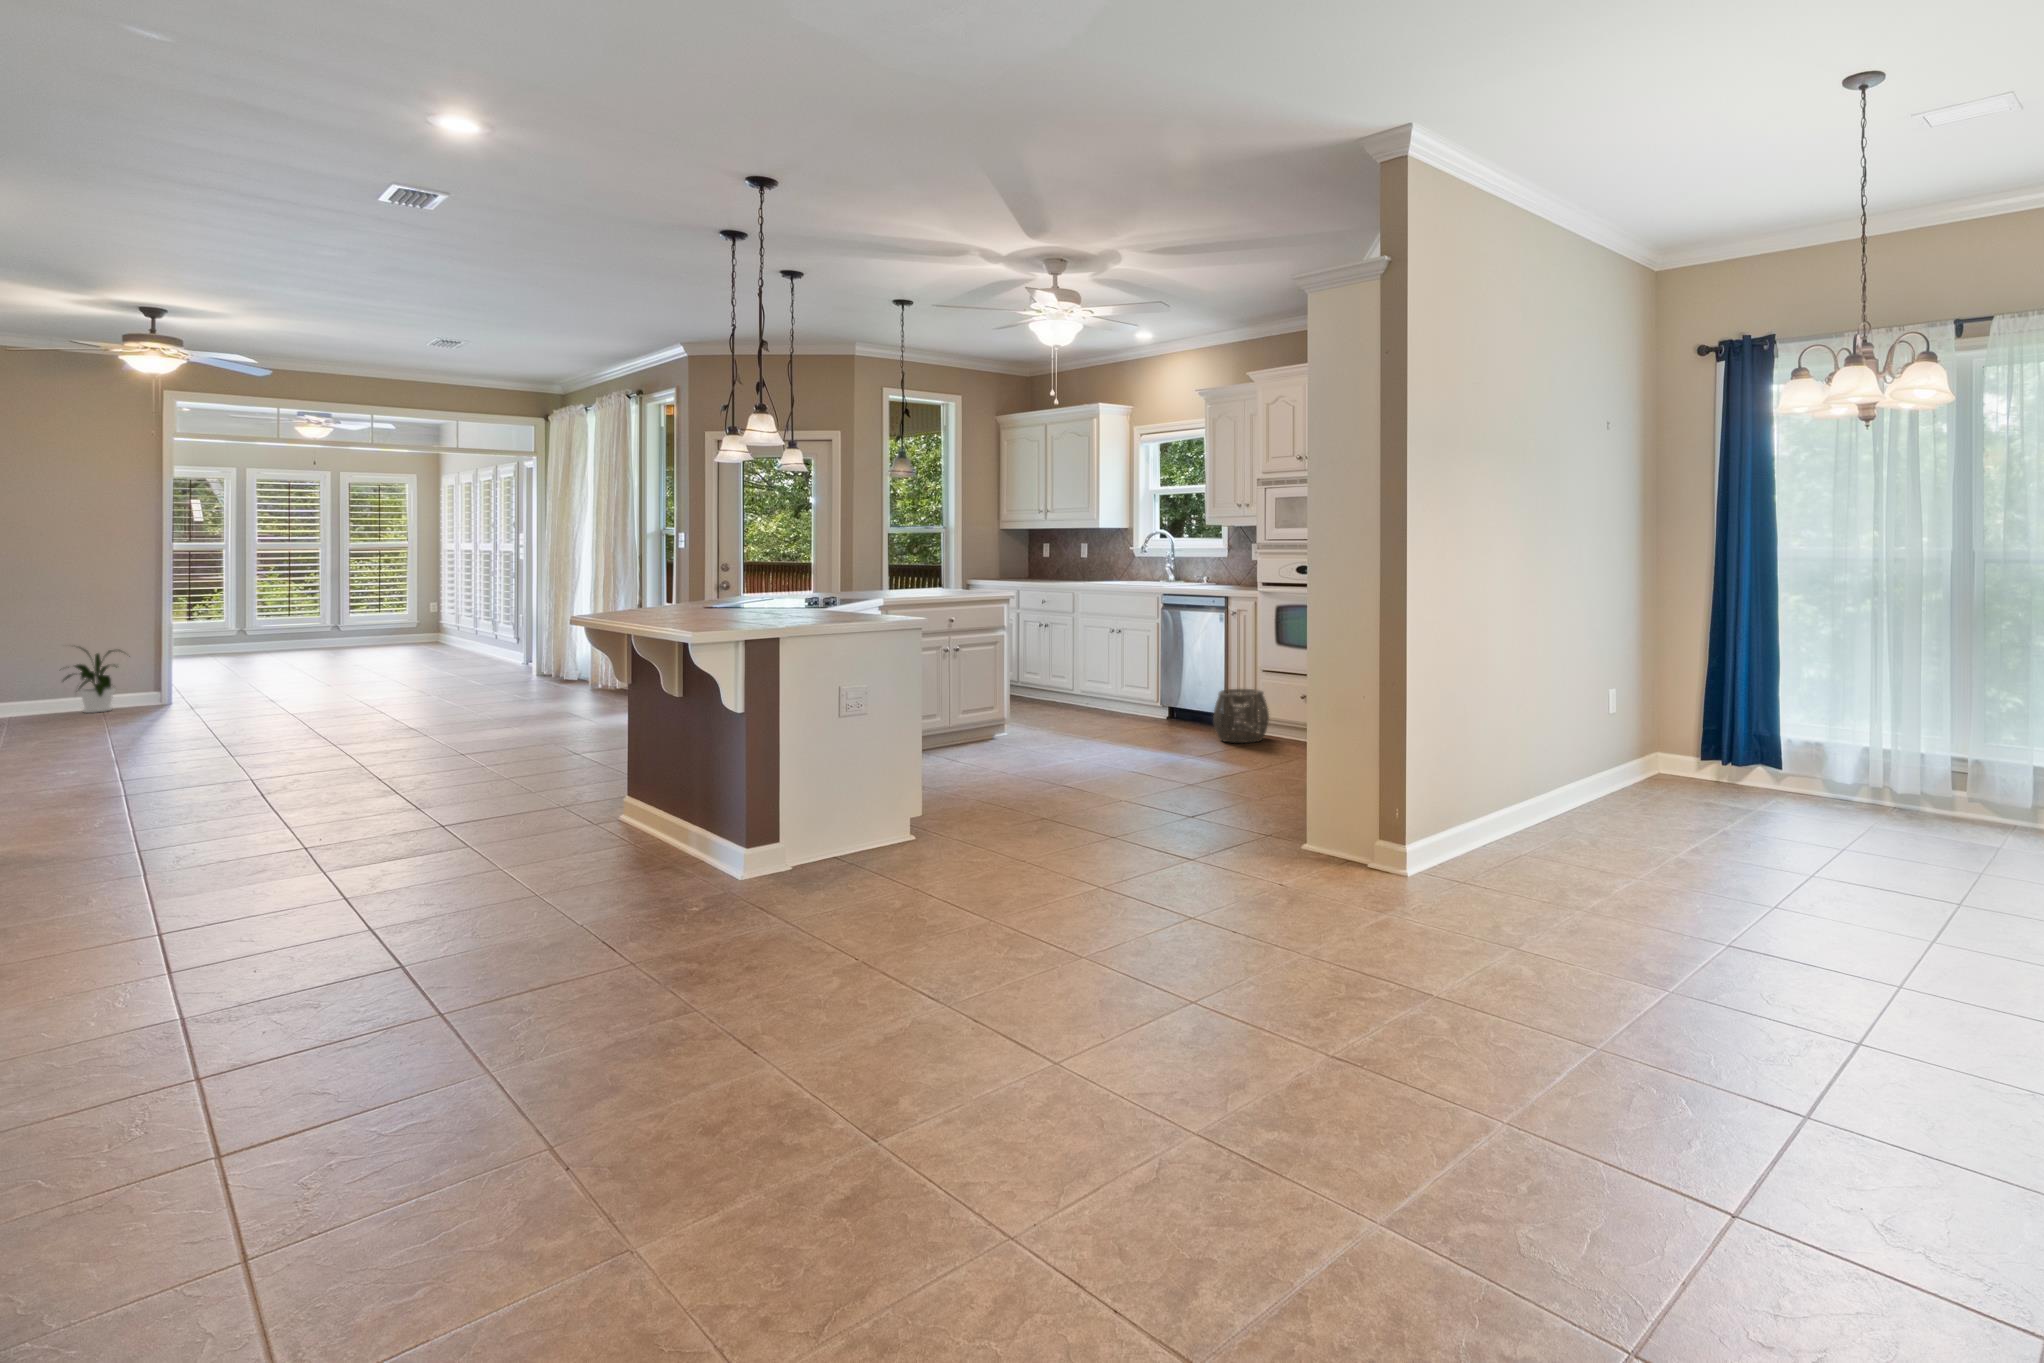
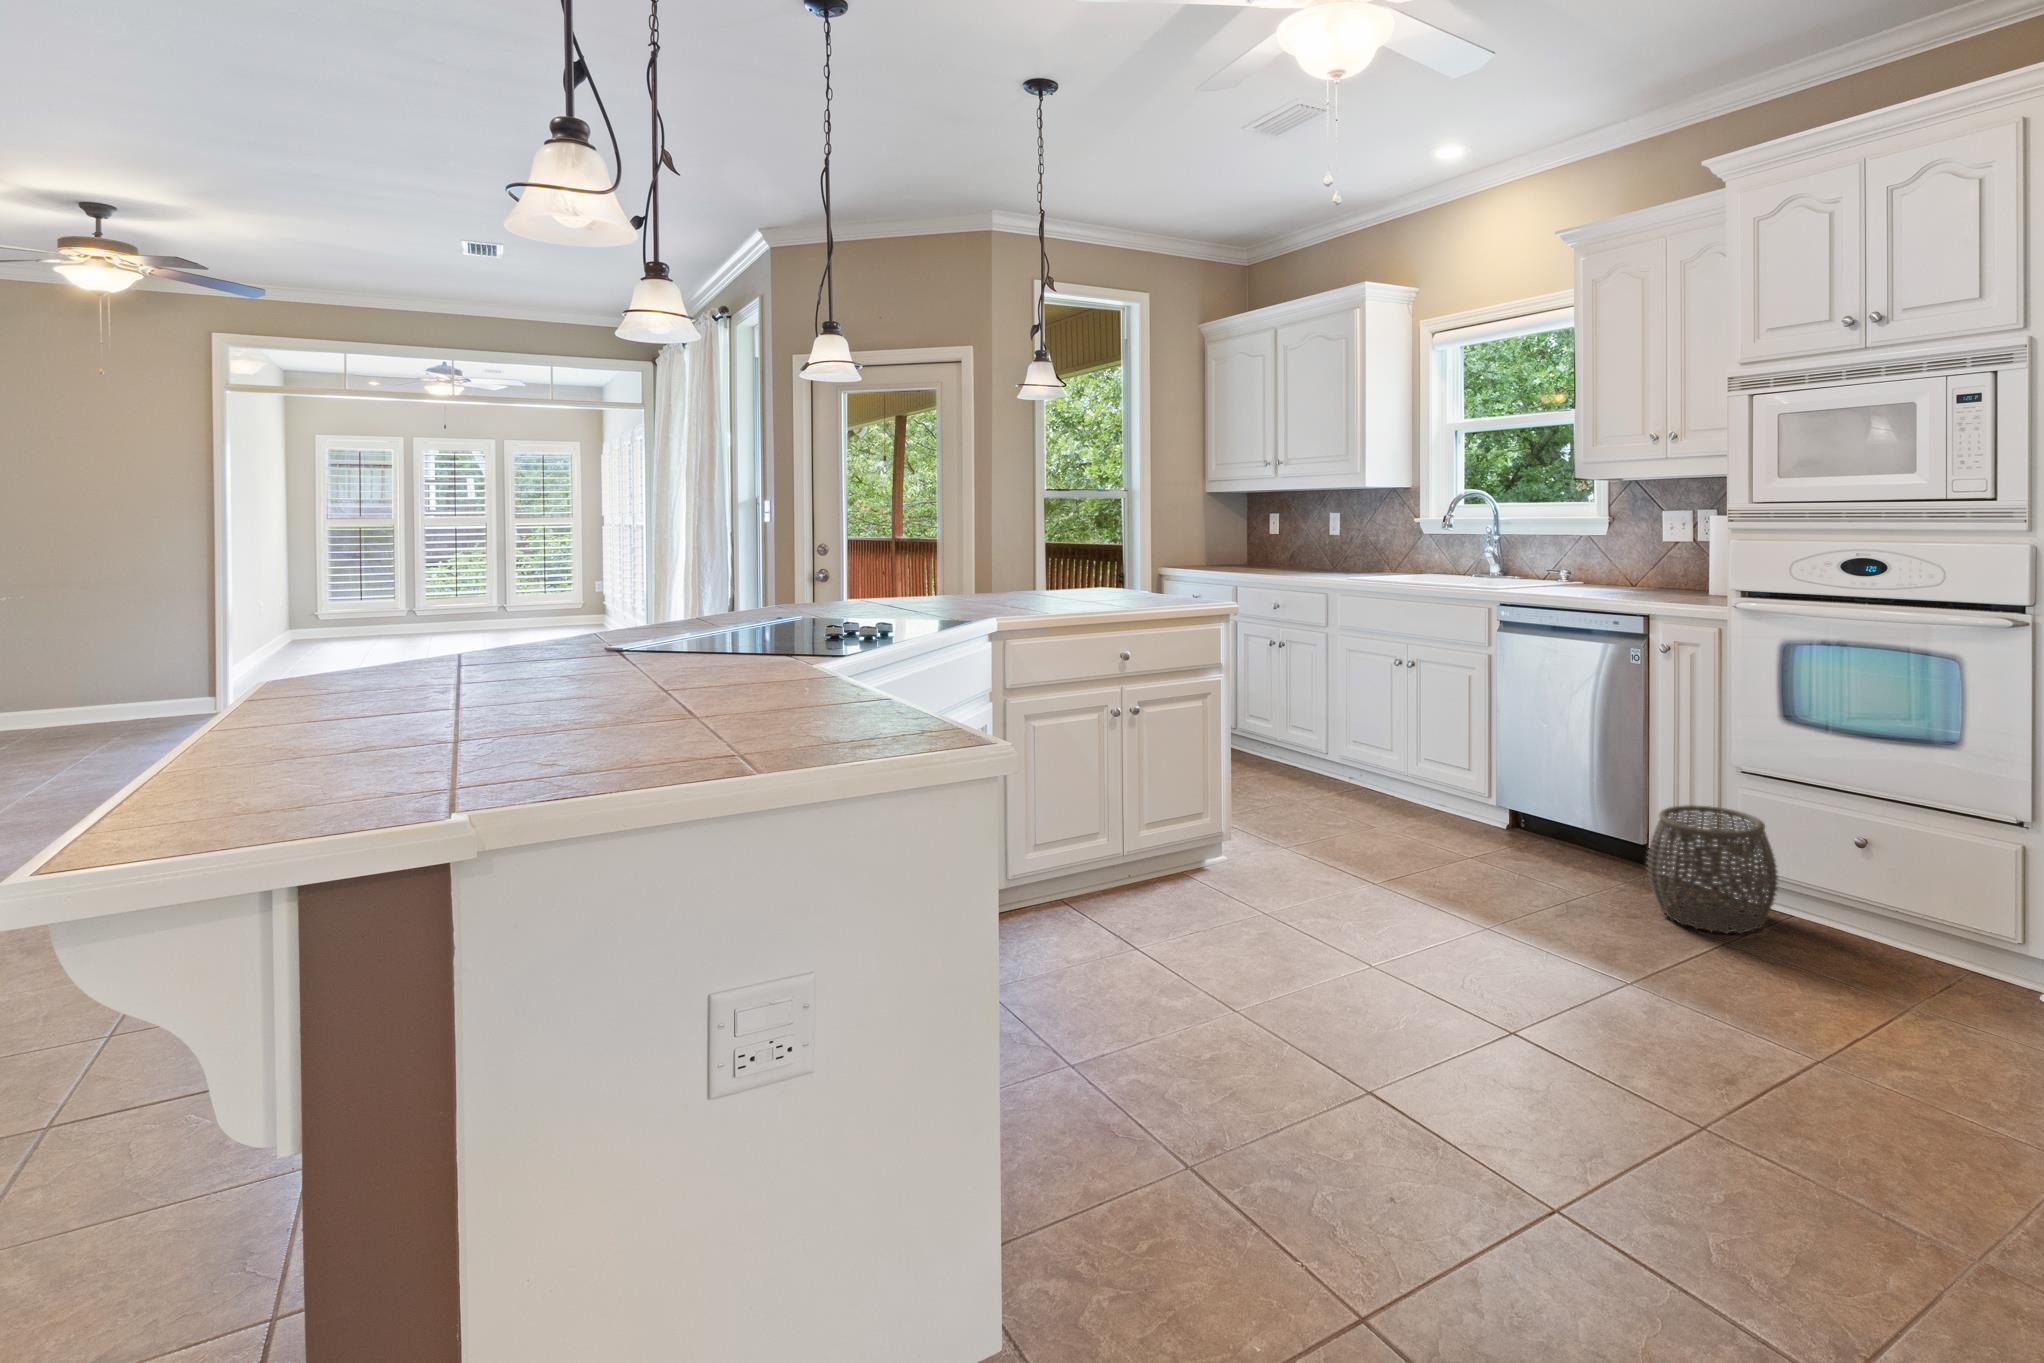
house plant: present [64,647,130,713] -> none [58,644,153,728]

